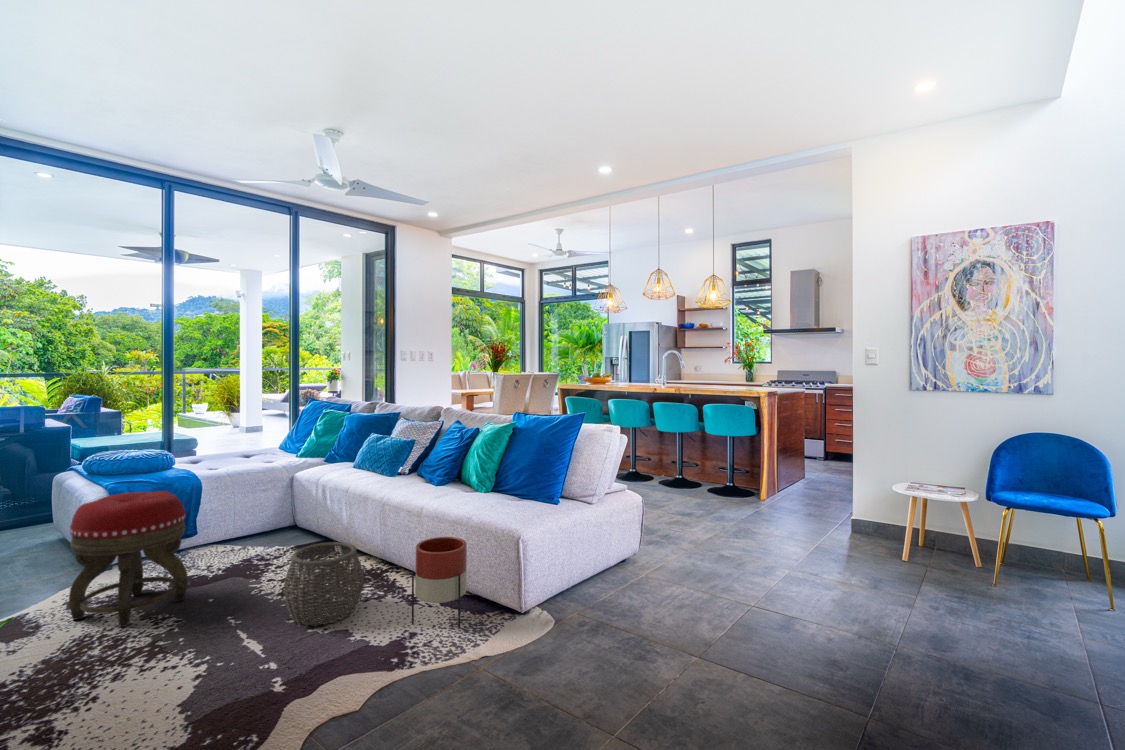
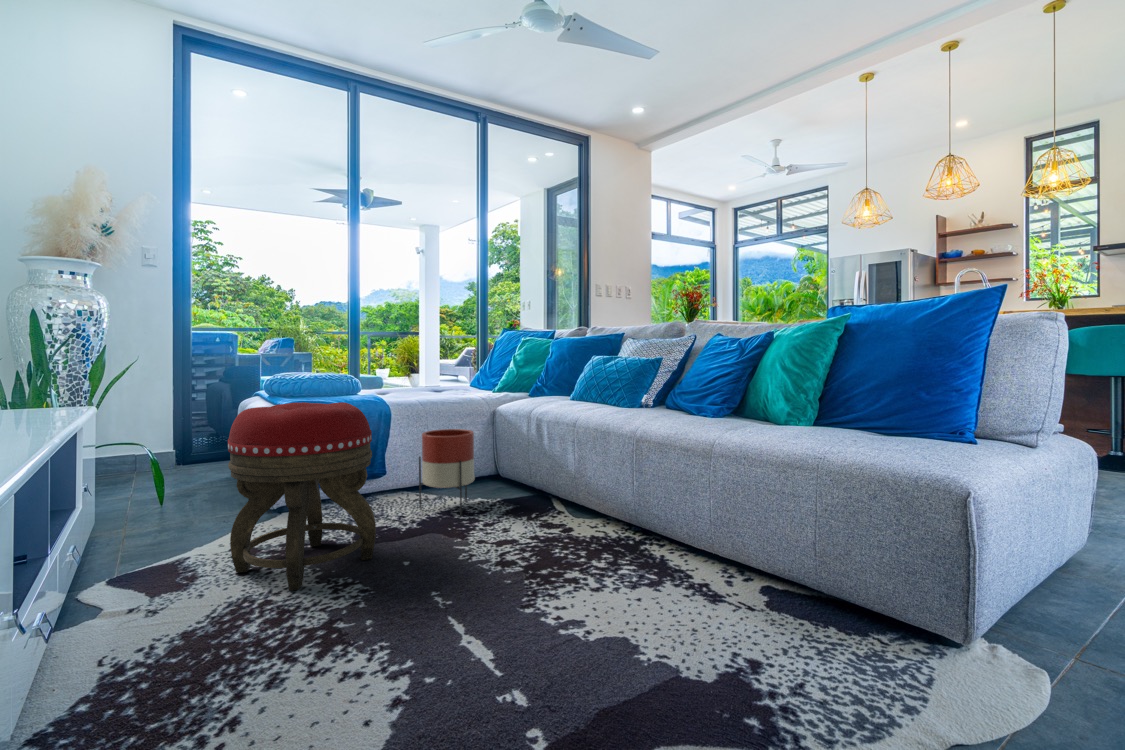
planter: present [412,537,467,629] -> present [419,429,475,516]
woven basket: present [284,542,364,626] -> none [515,488,640,625]

